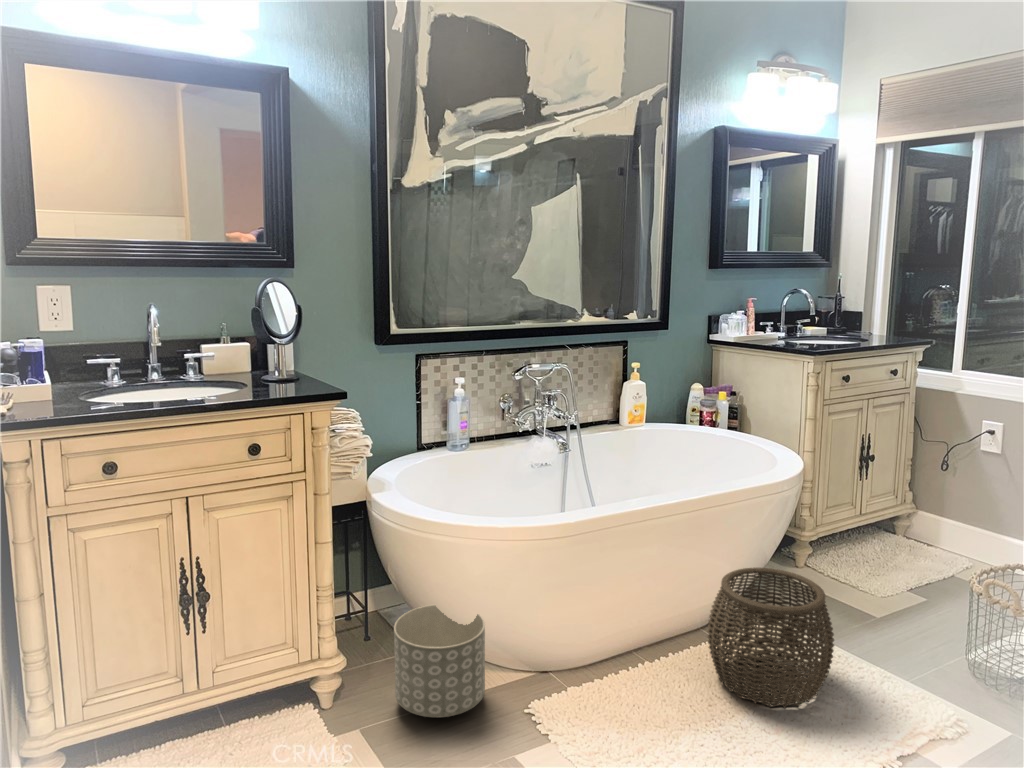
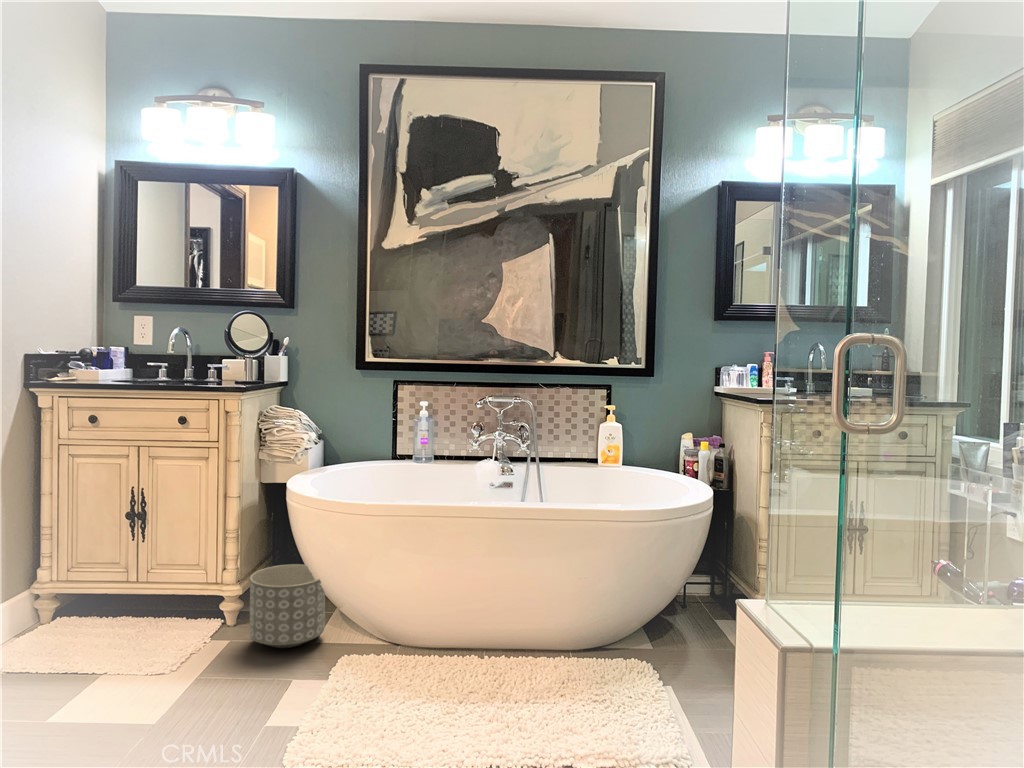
woven basket: present [708,568,834,708] -> none [484,584,603,720]

